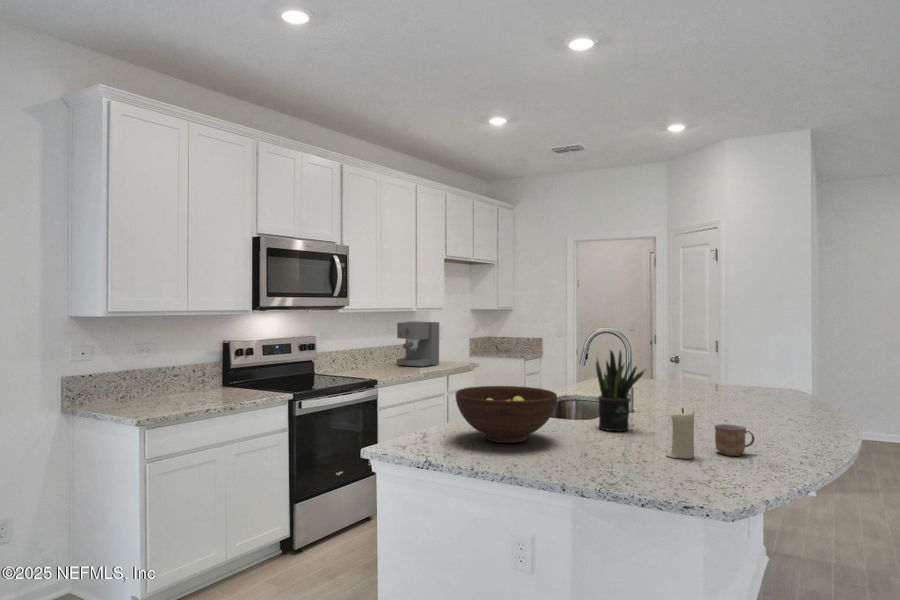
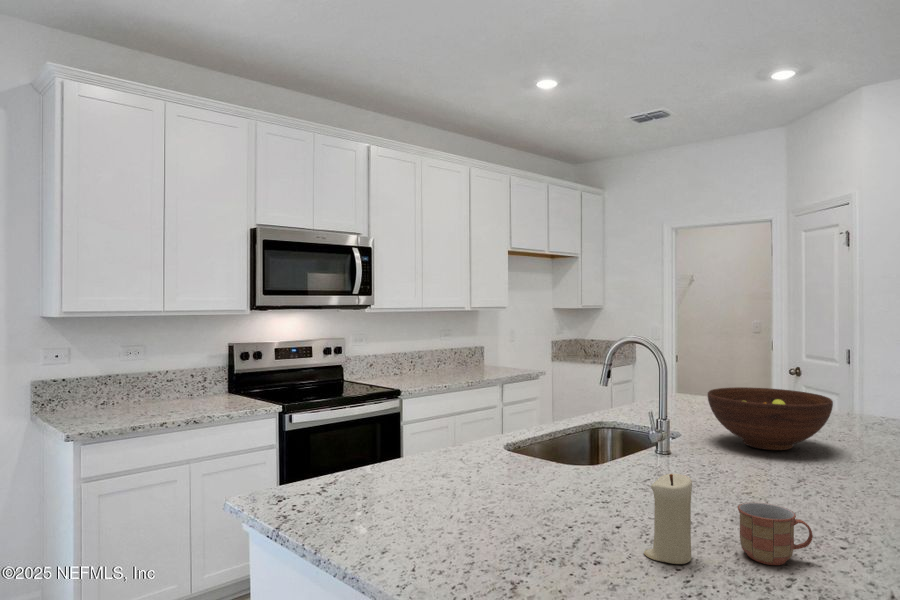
coffee maker: present [397,321,439,367] -> none [448,322,497,374]
potted plant: present [596,350,645,431] -> none [582,366,651,492]
fruit bowl: present [456,386,557,443] -> present [708,387,833,450]

